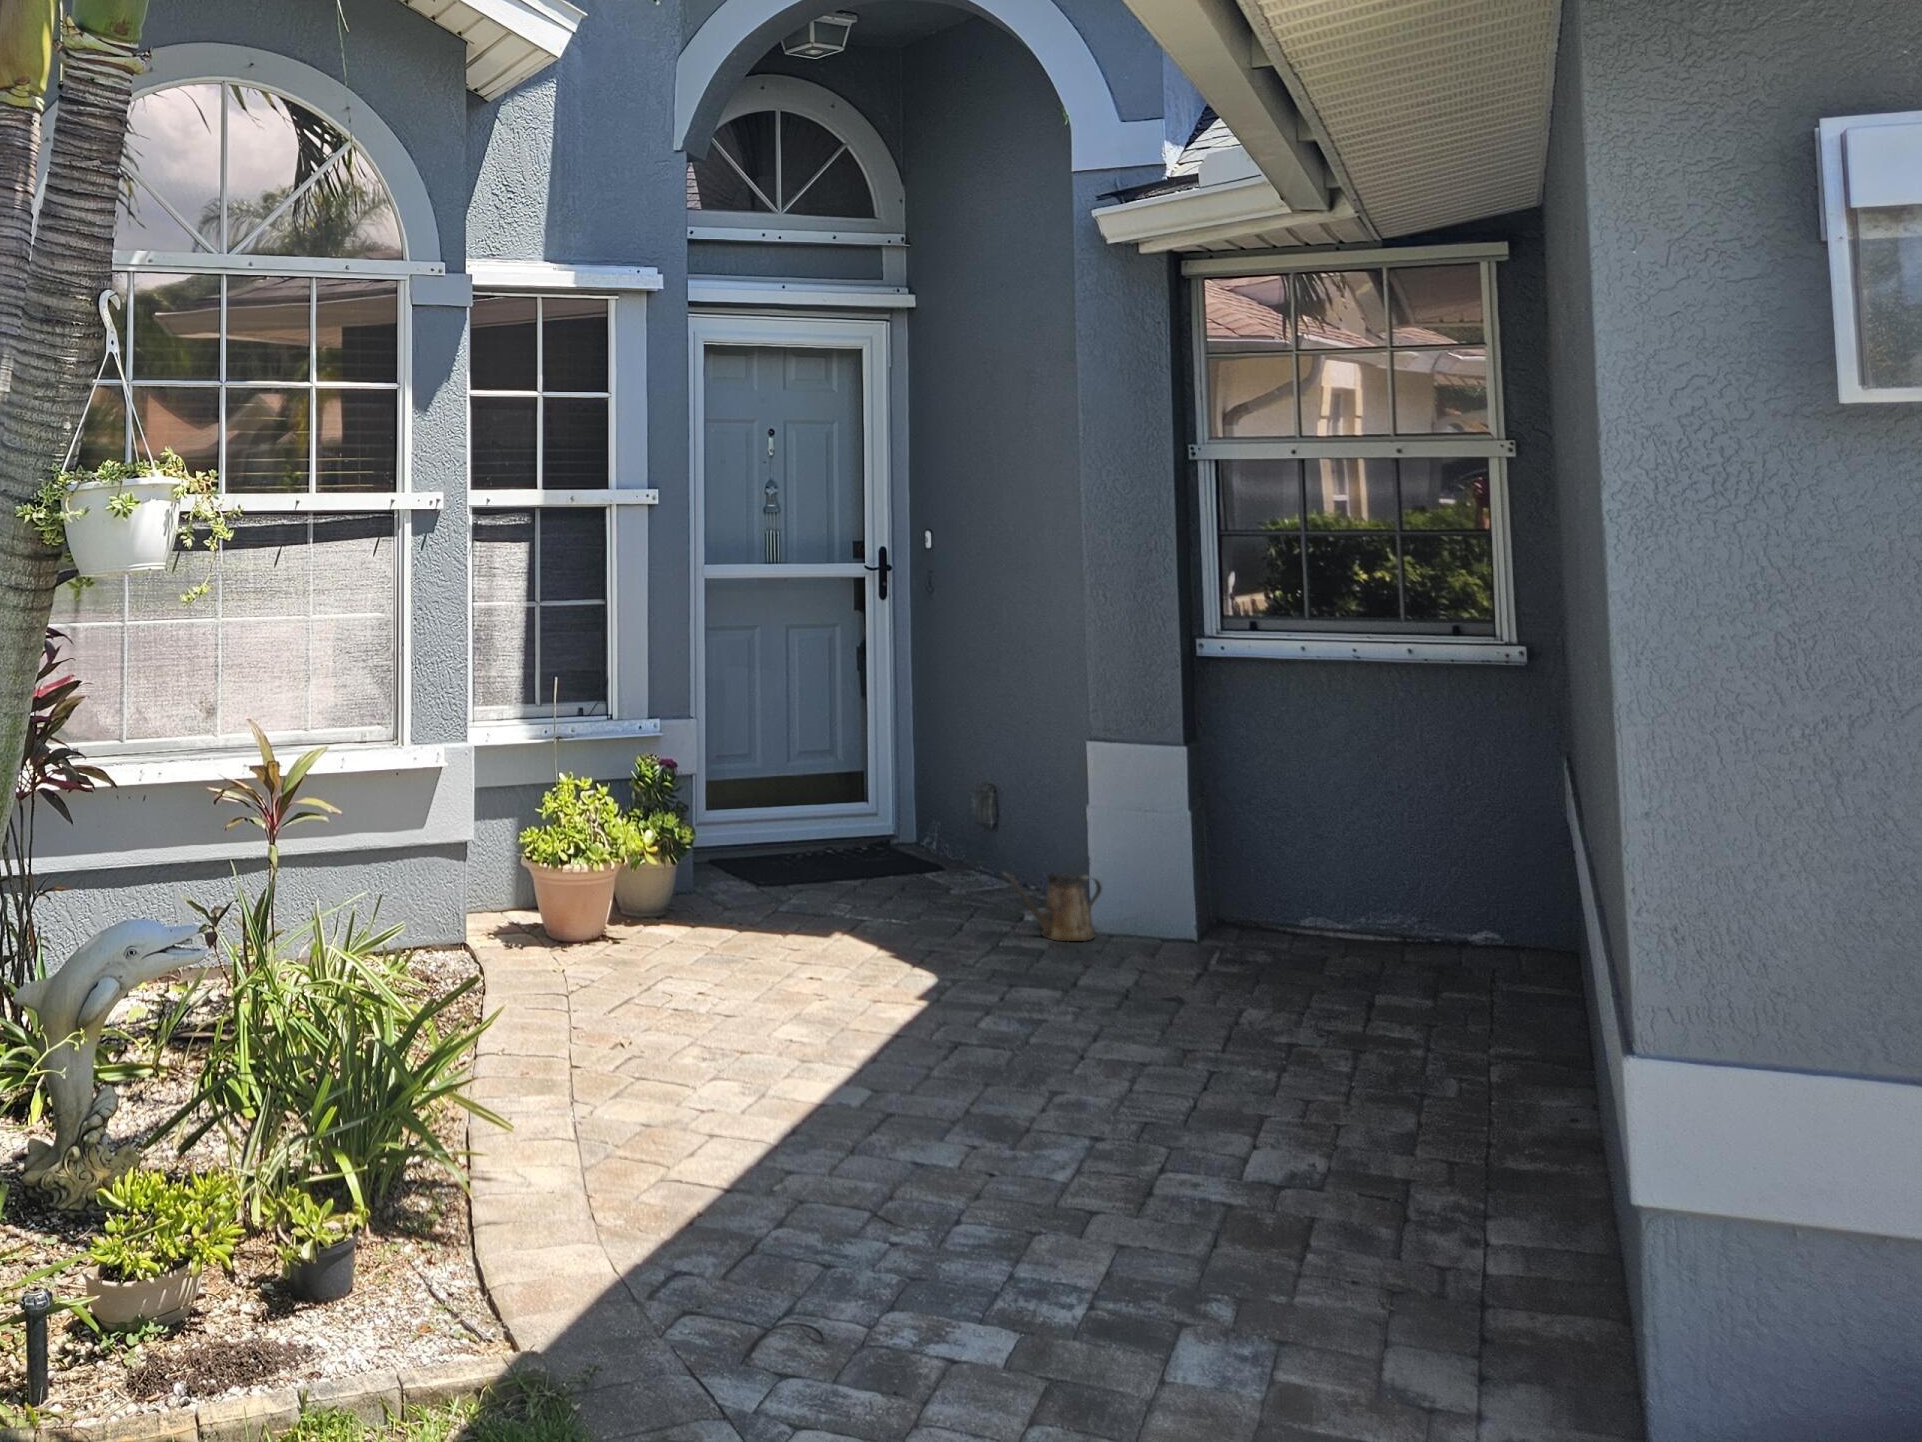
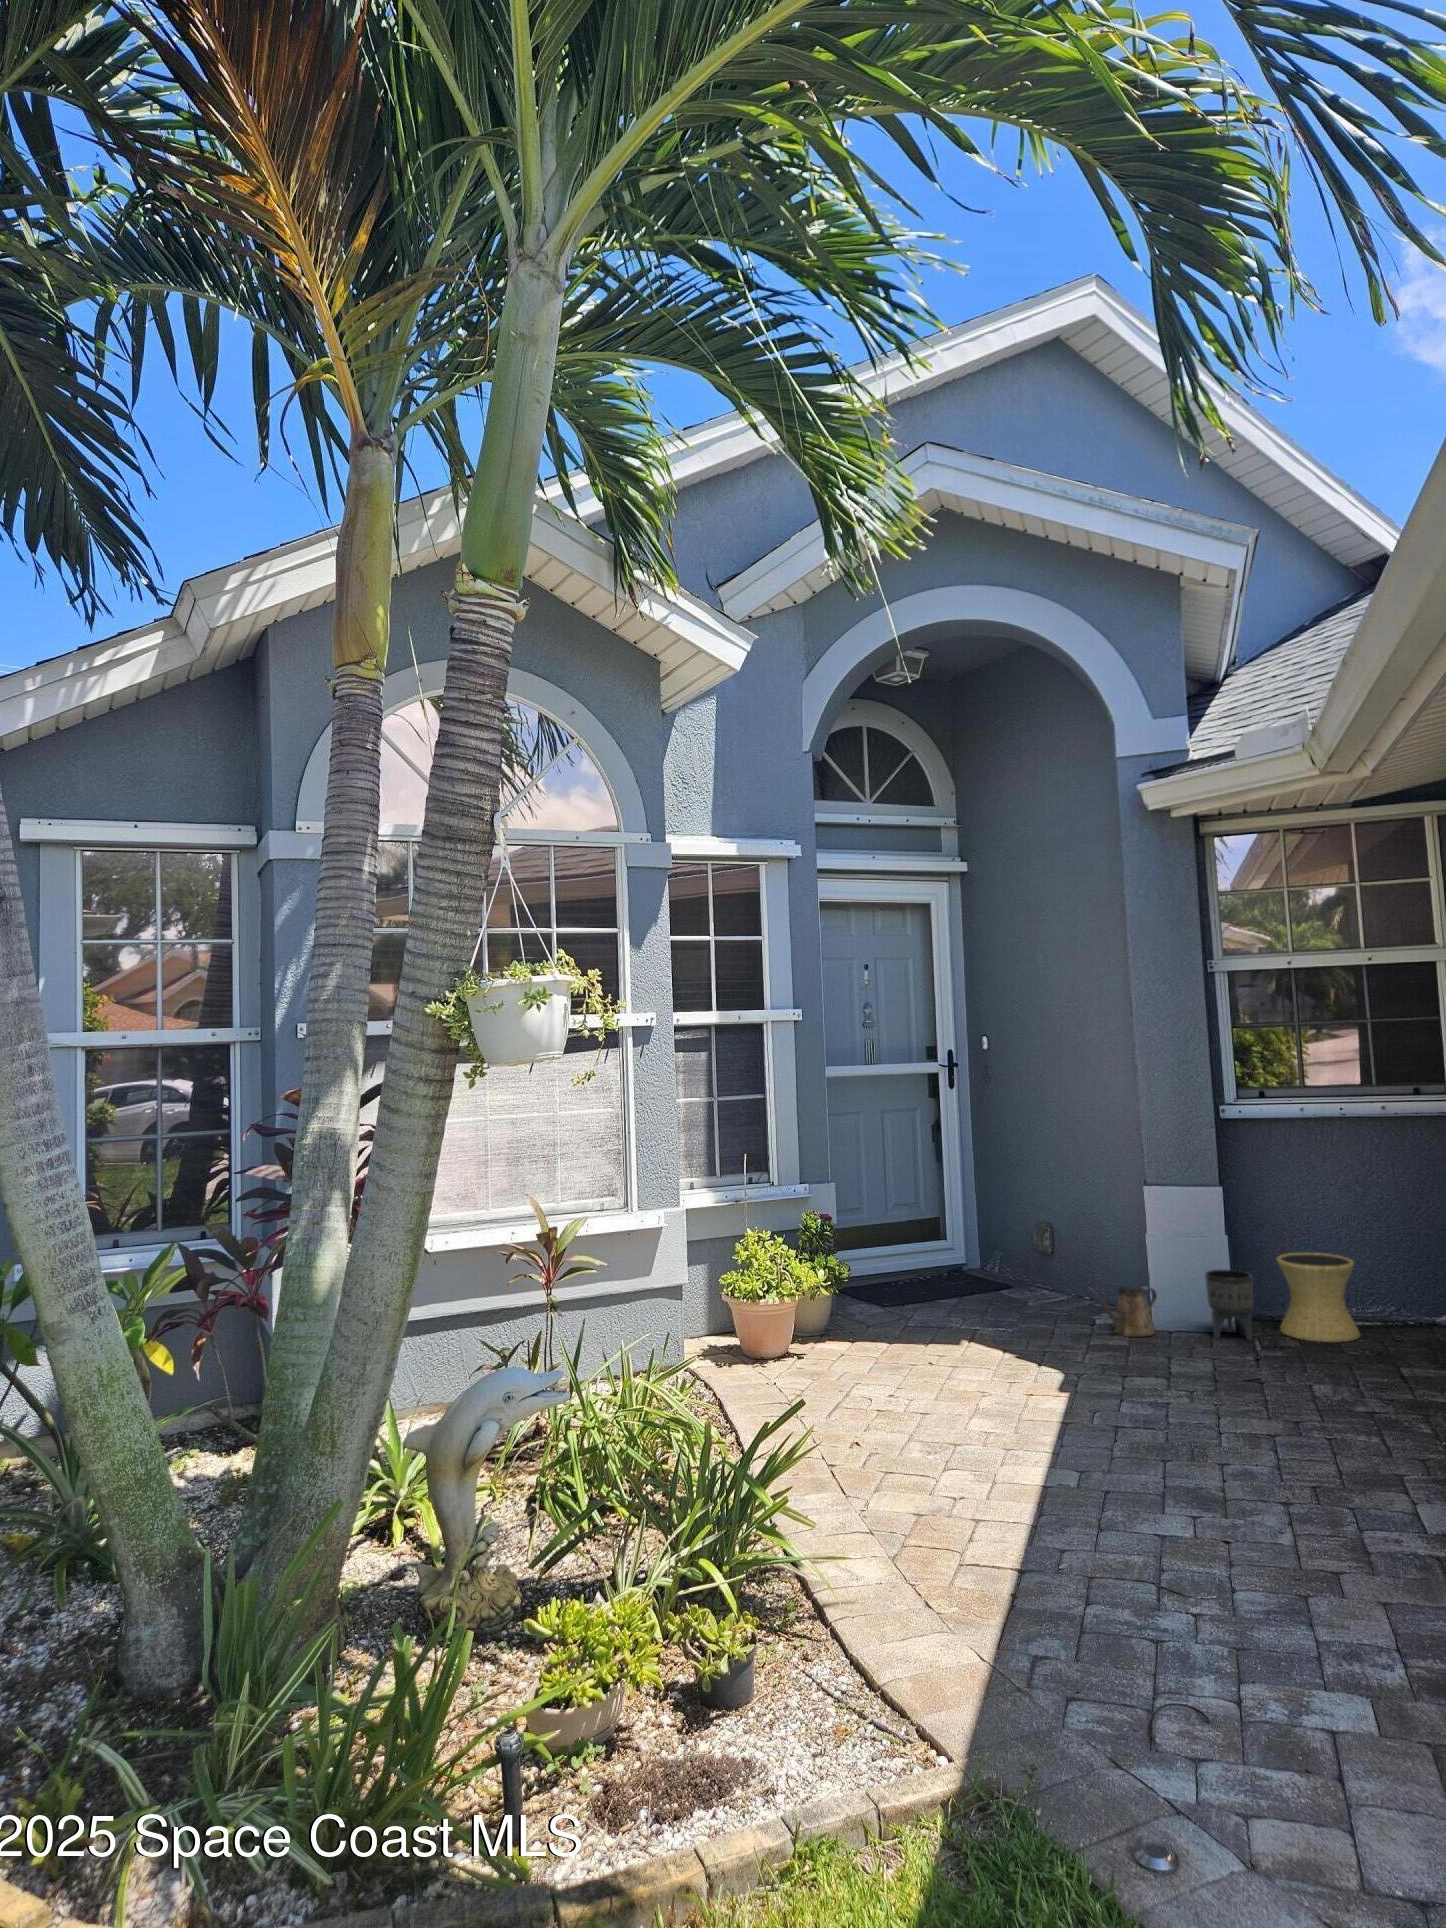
side table: none [1260,842,1364,962] -> present [1277,1253,1360,1342]
planter: none [1161,858,1221,953] -> present [1205,1269,1253,1340]

